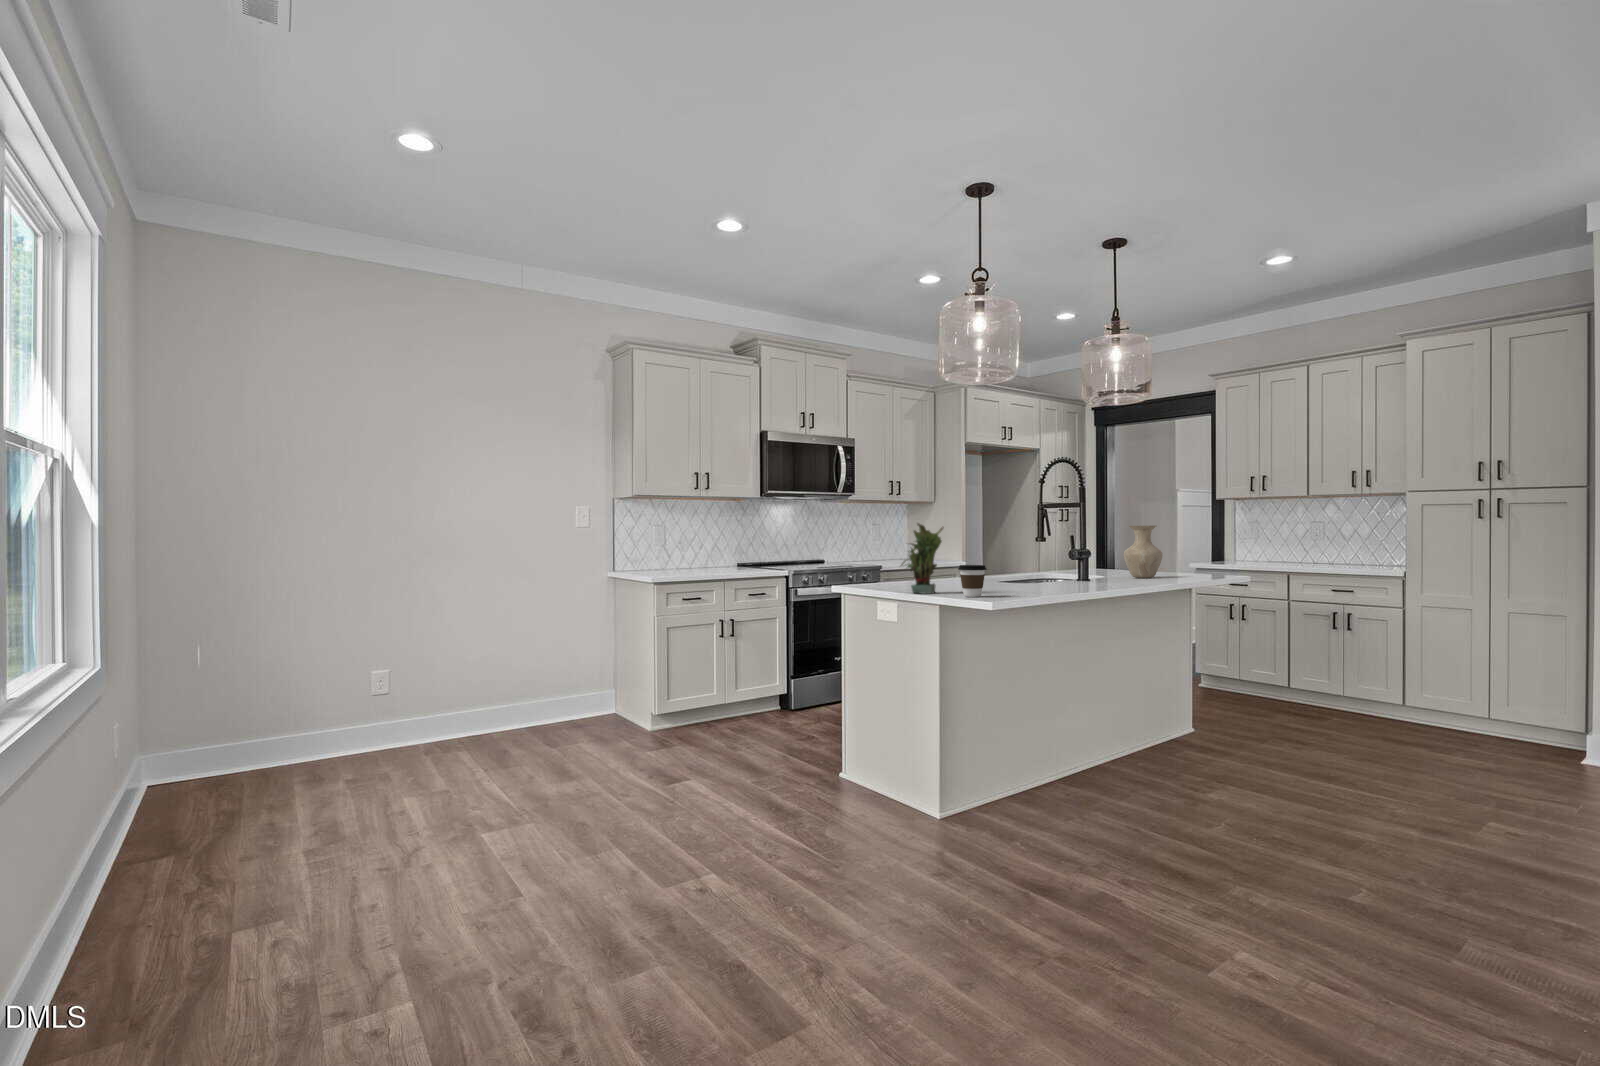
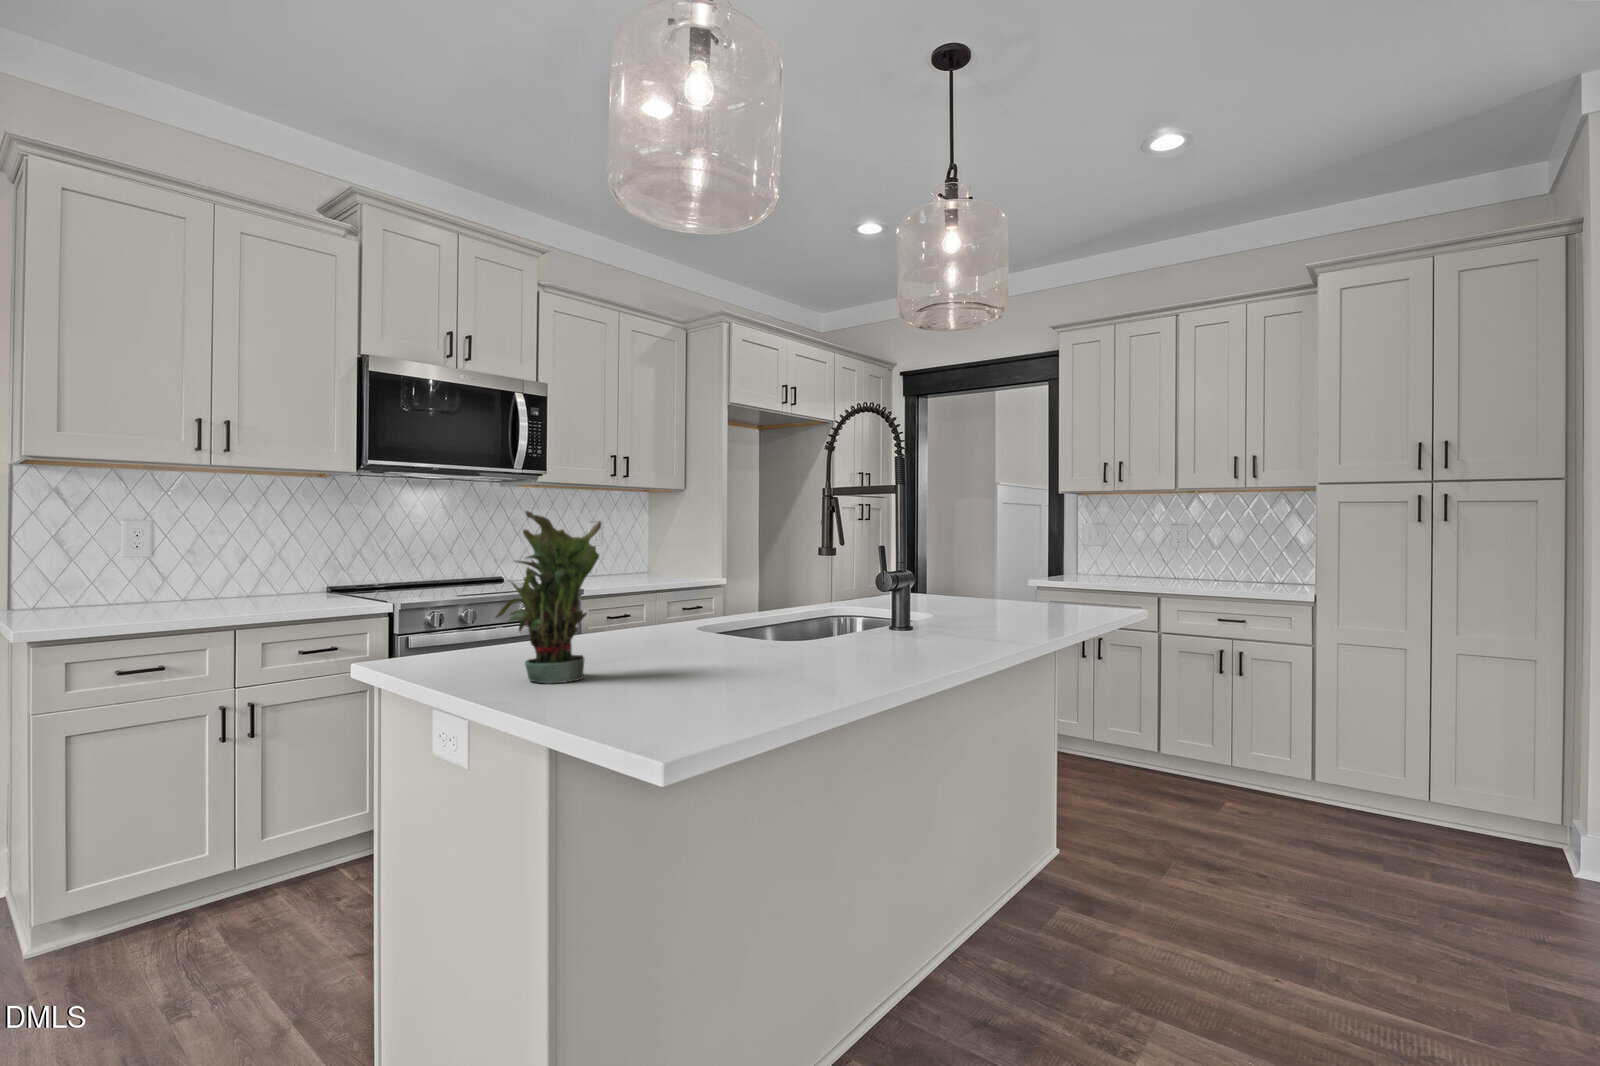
vase: present [1124,526,1163,578] -> none [961,526,1021,614]
coffee cup: present [958,565,987,597] -> none [609,620,684,709]

